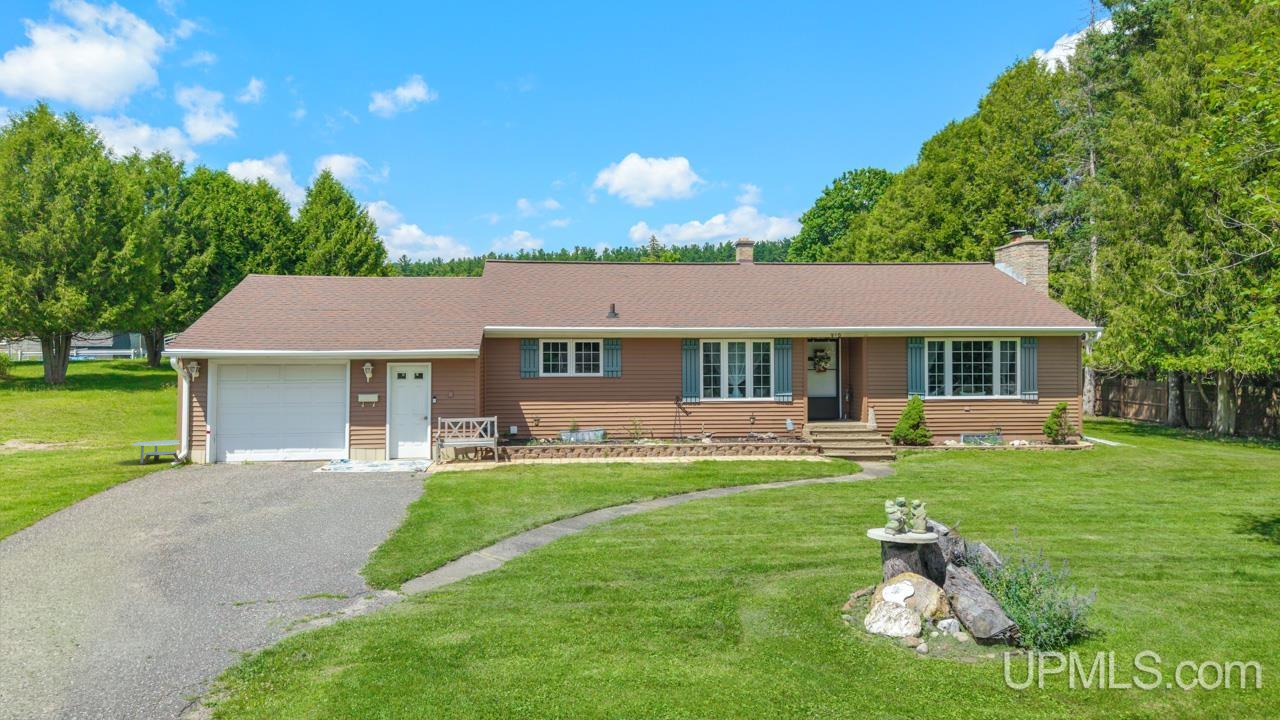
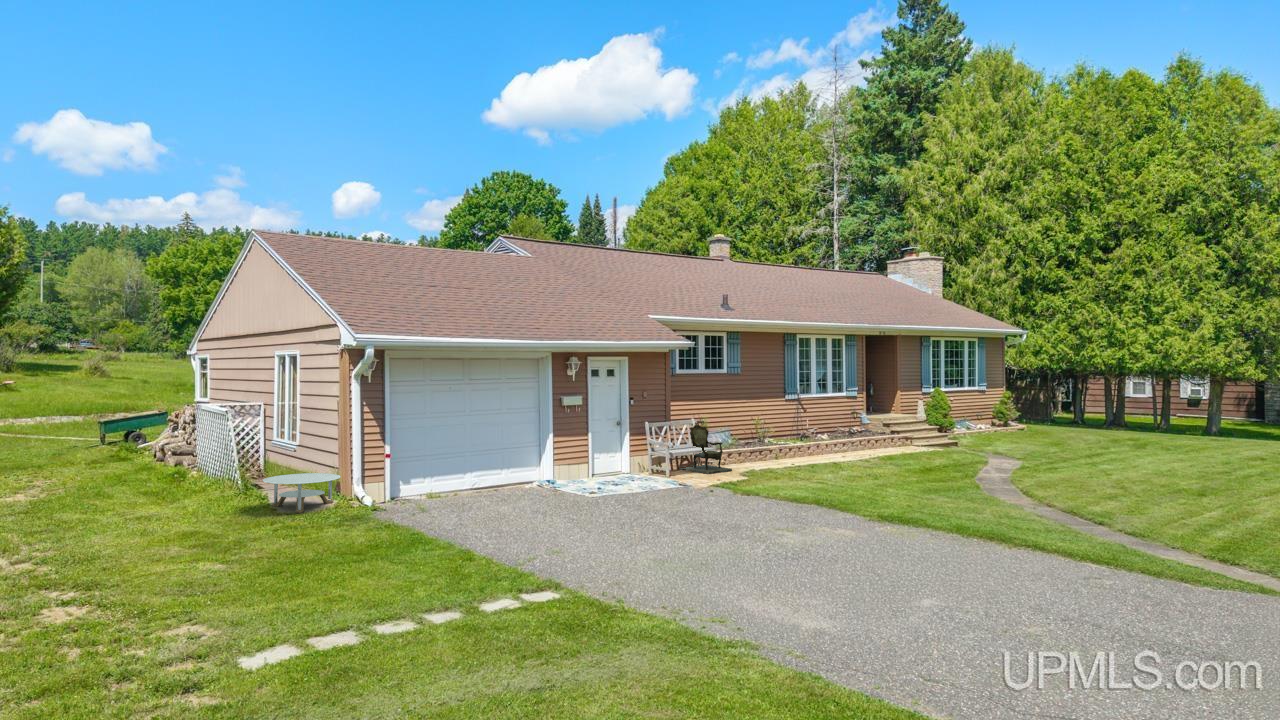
armchair: none [481,423,517,469] -> present [680,424,732,474]

